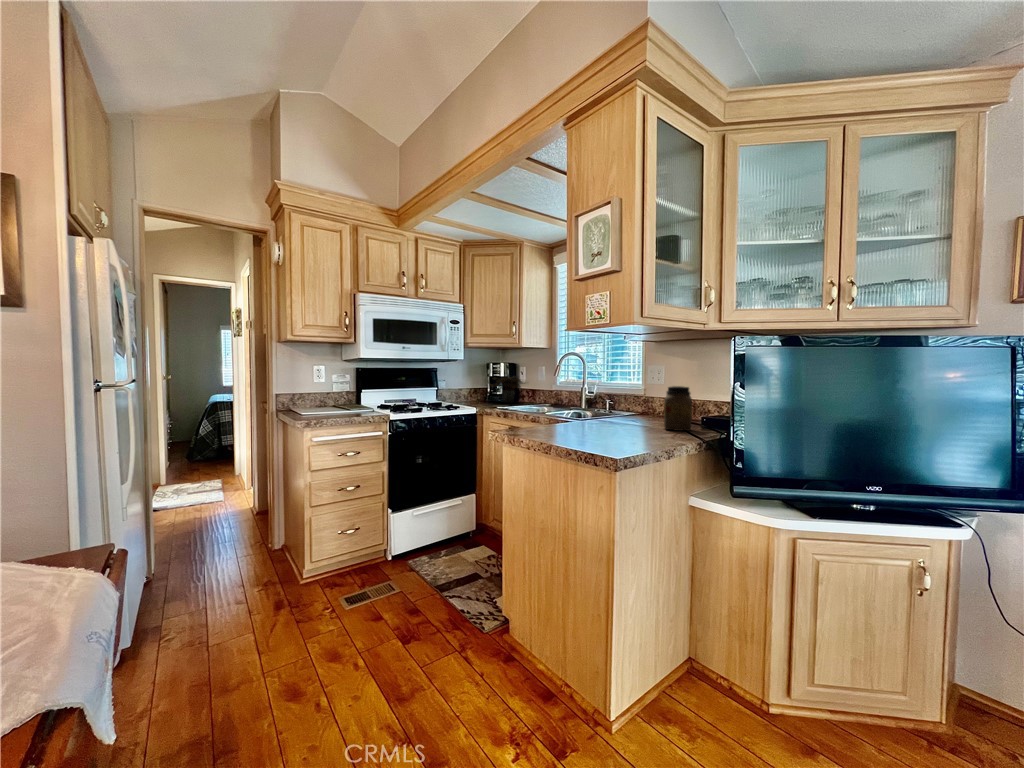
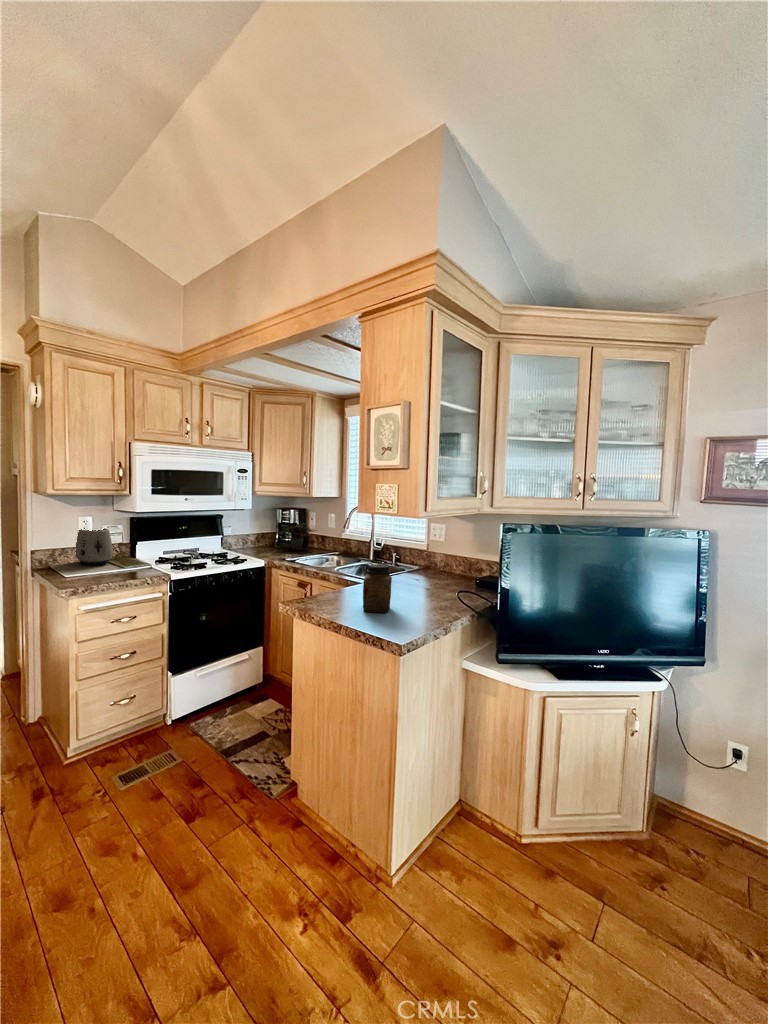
toaster: none [310,376,341,409] -> present [75,528,113,565]
jar: present [664,386,692,431] -> present [363,564,392,613]

